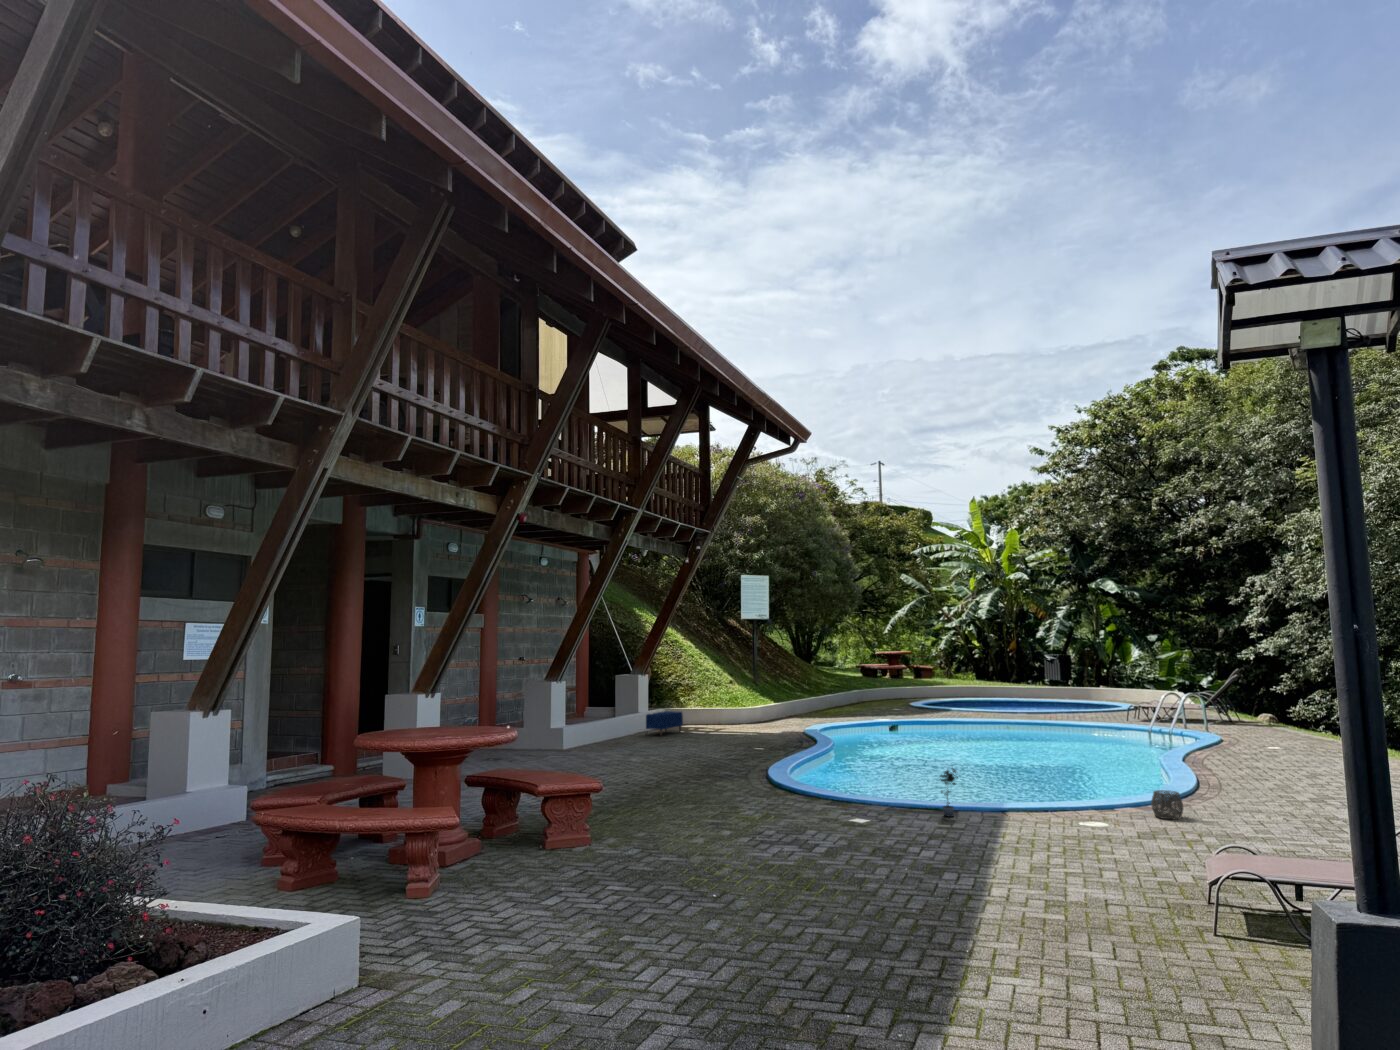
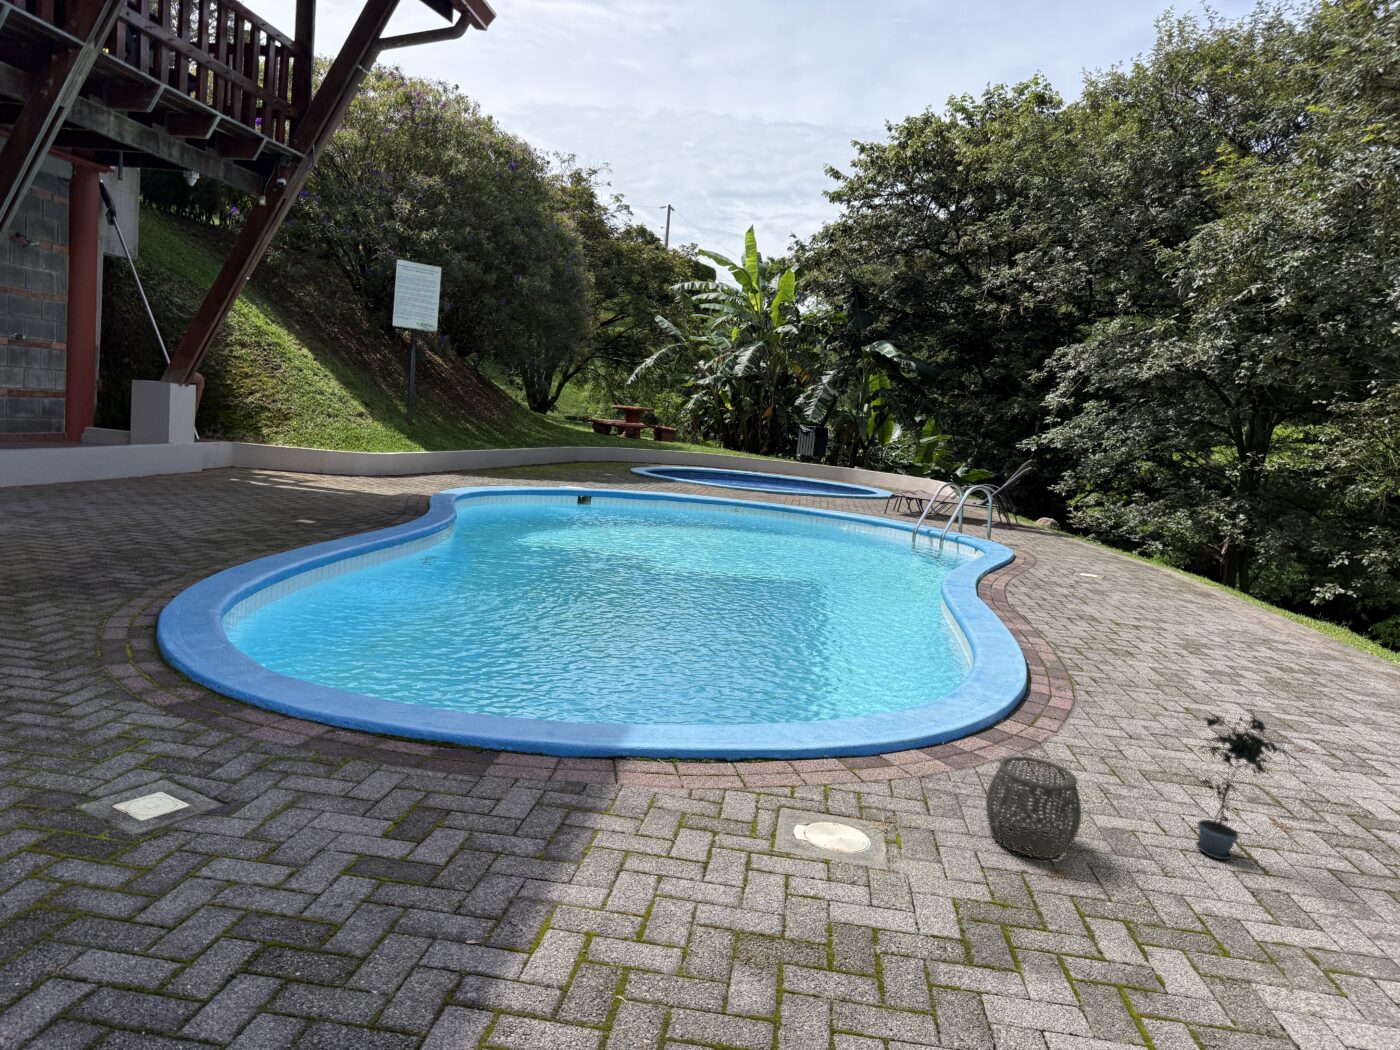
bench: present [645,711,683,736] -> none [139,443,228,482]
potted plant: present [940,768,958,817] -> present [1196,710,1287,859]

